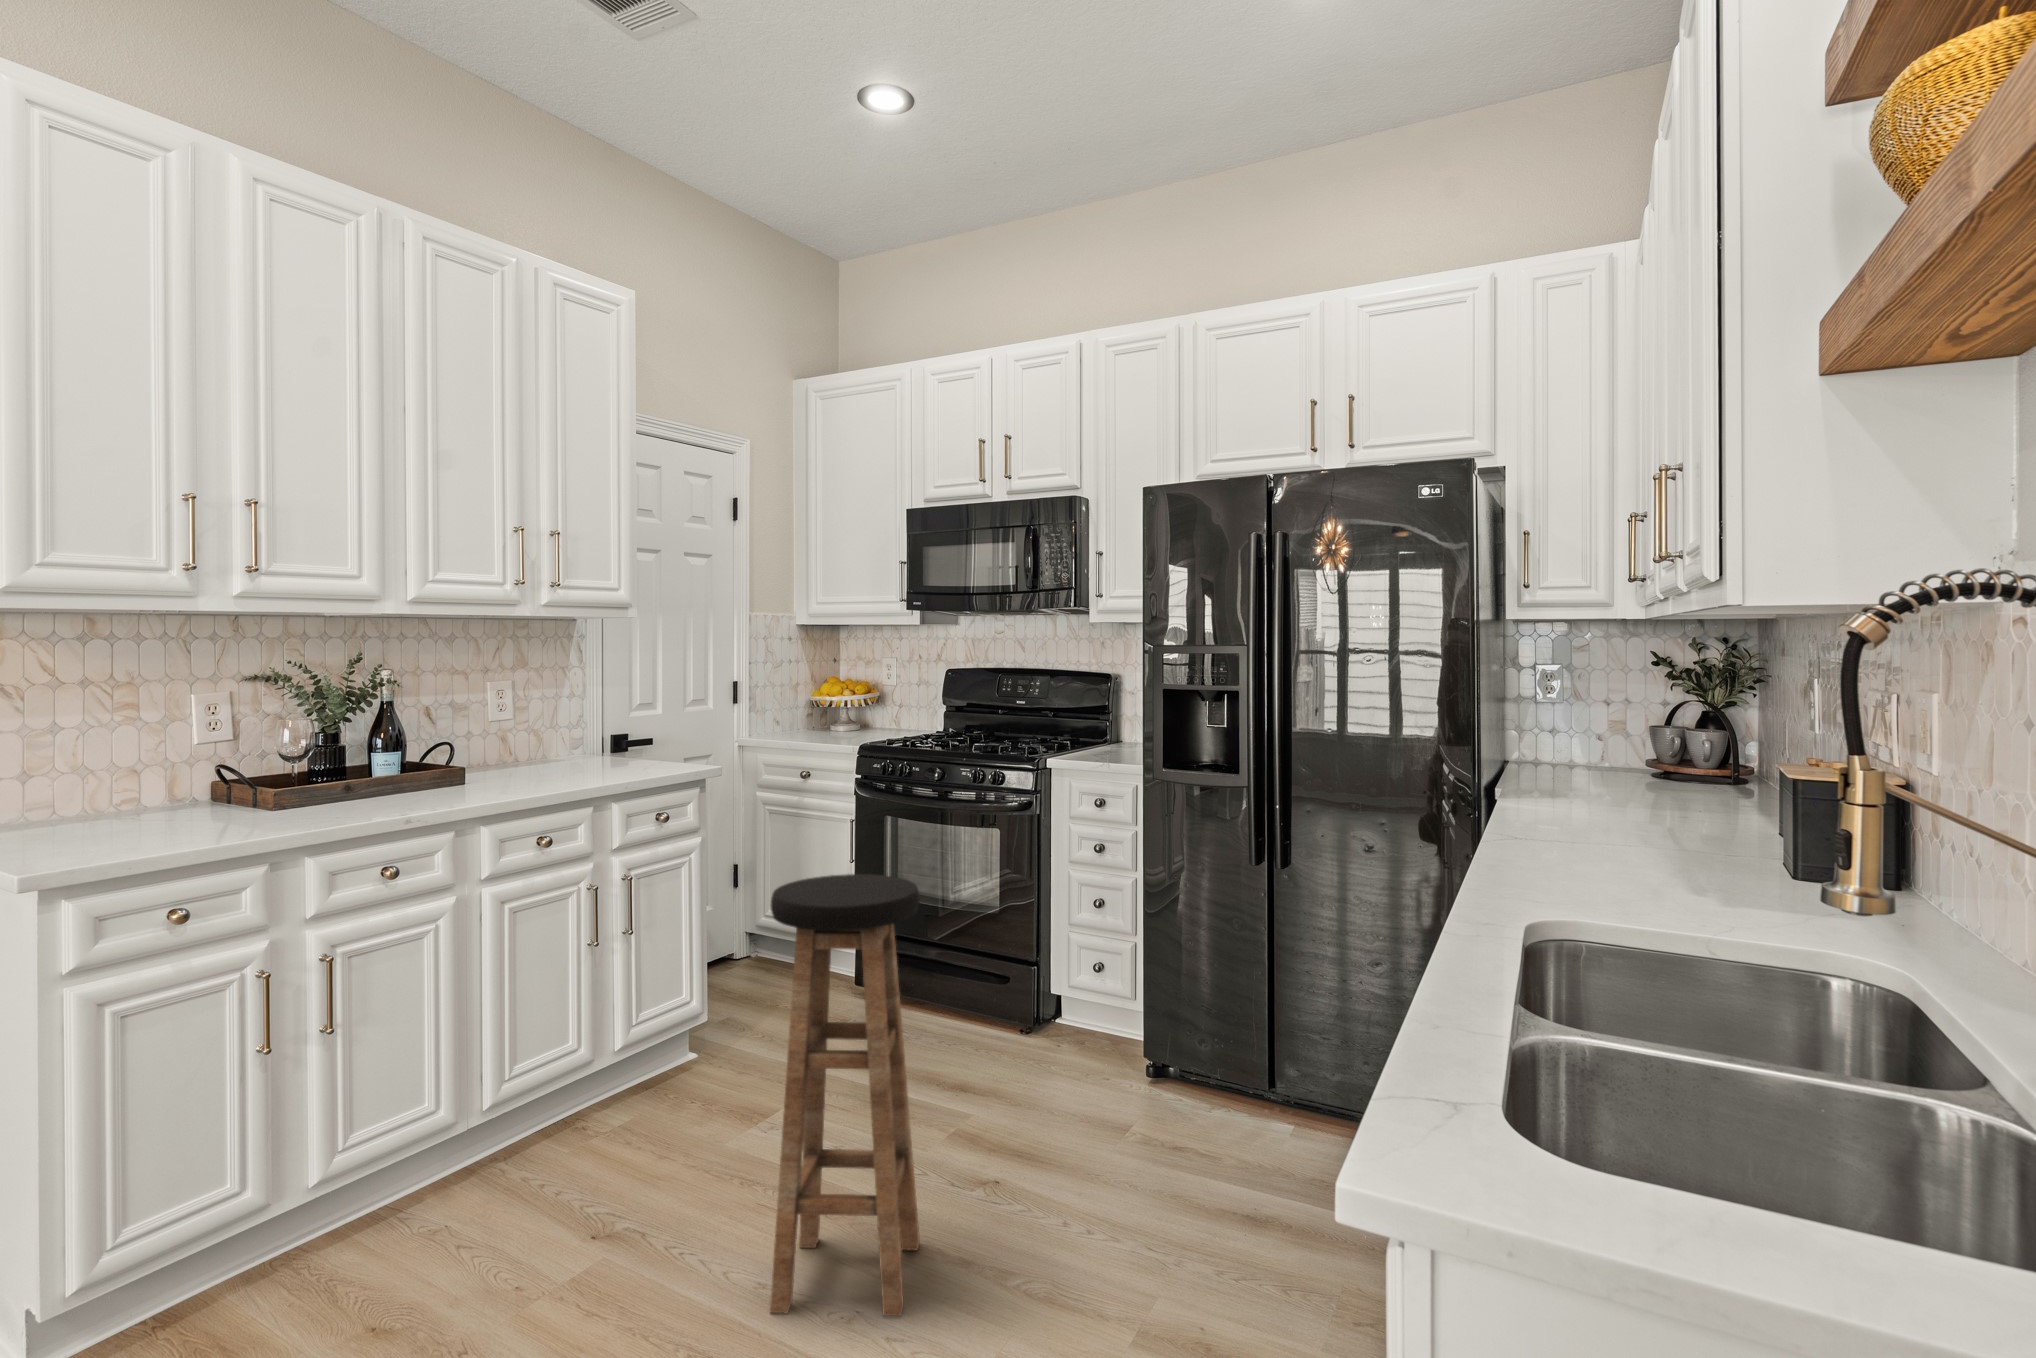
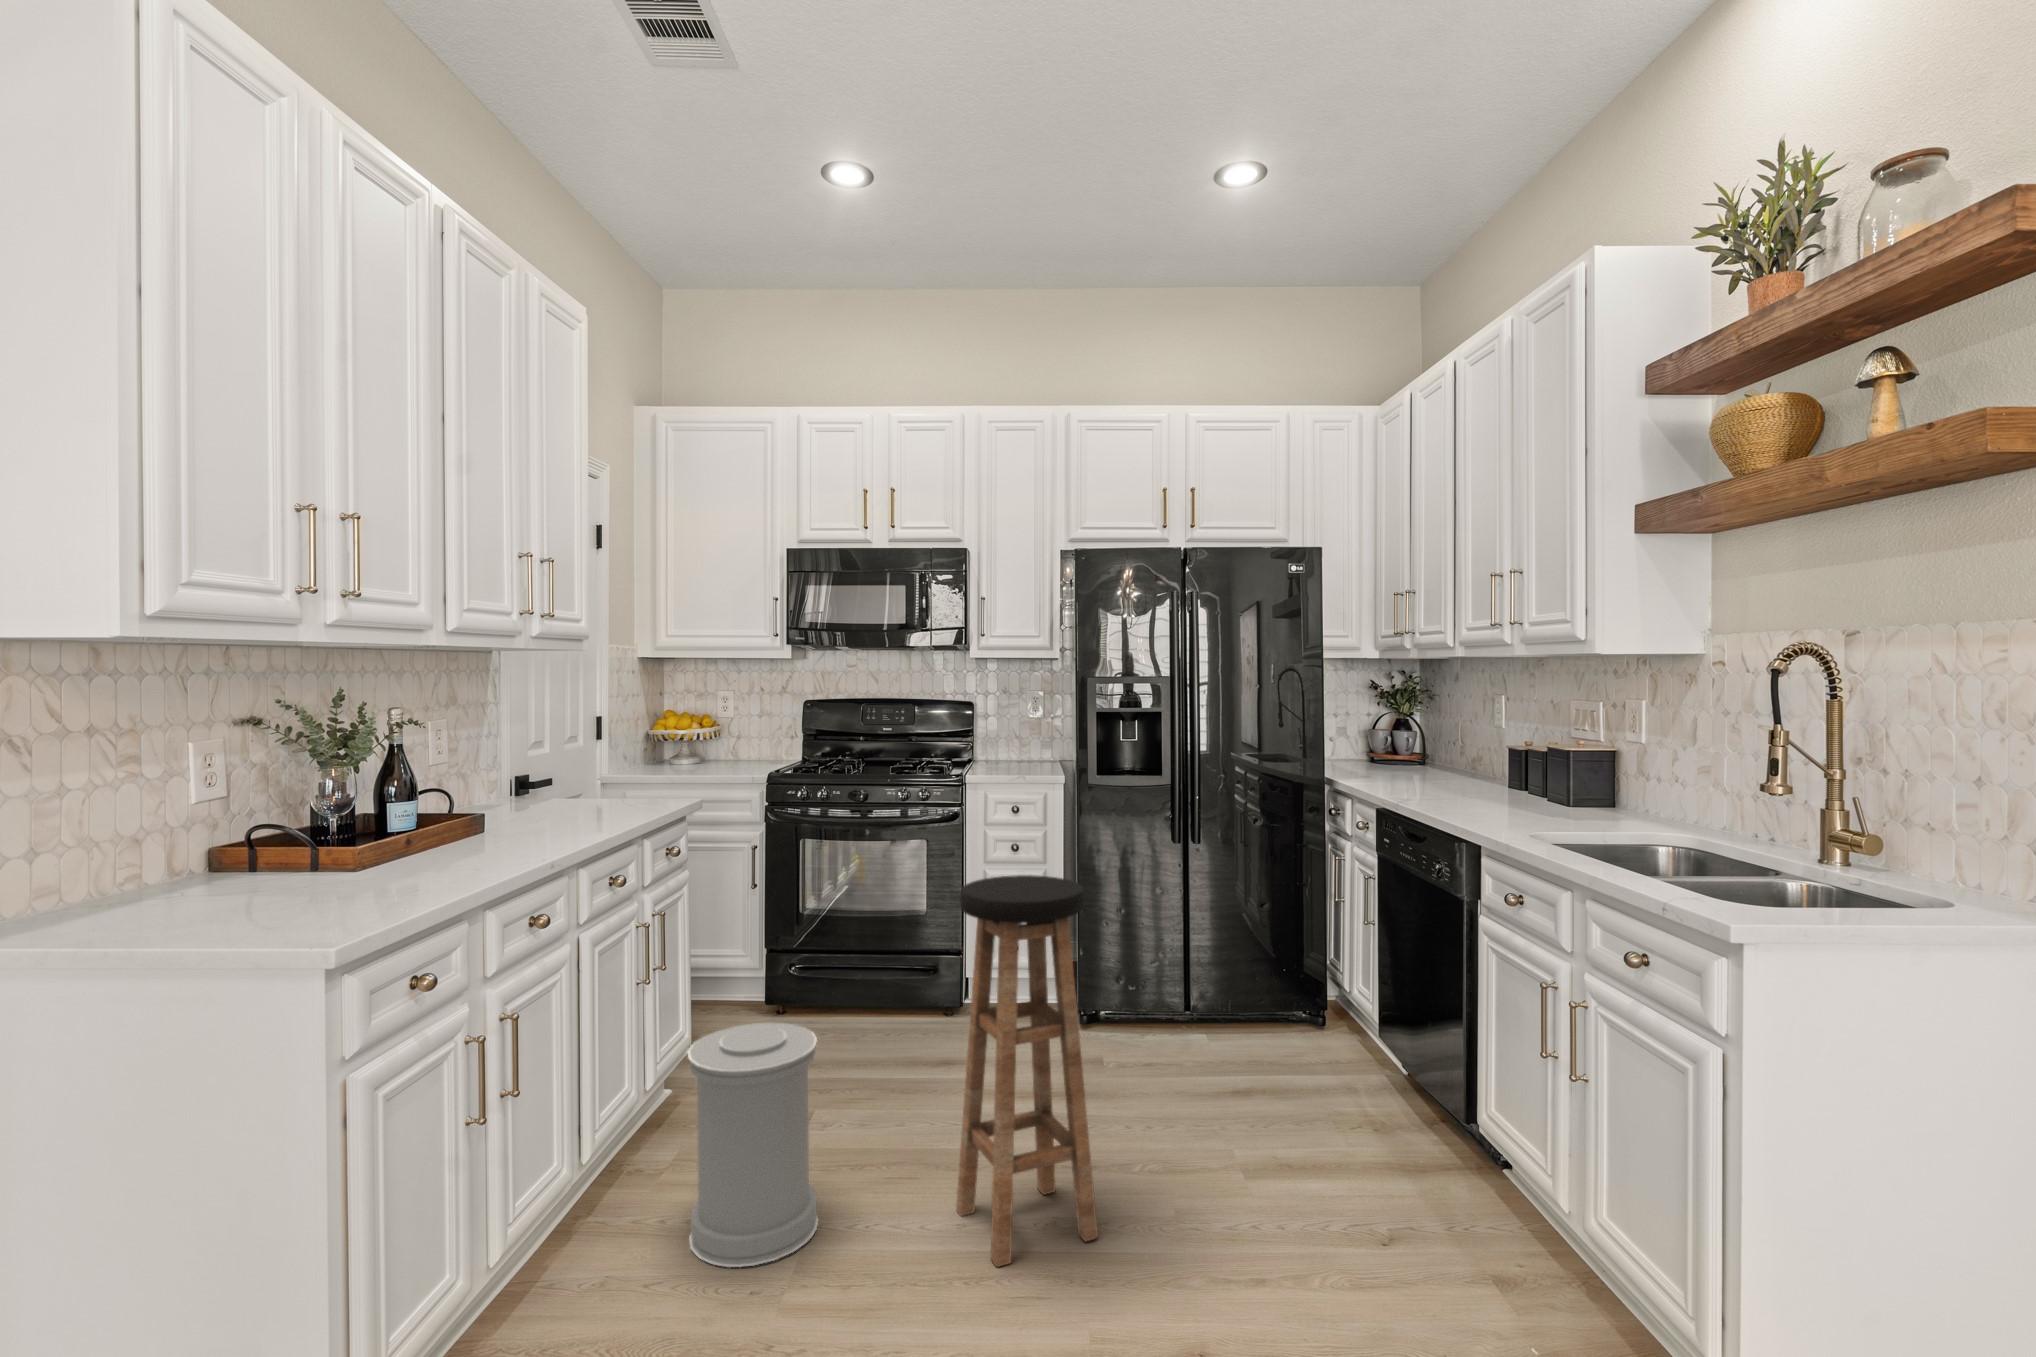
trash can: none [544,998,683,1239] -> present [688,1023,818,1267]

